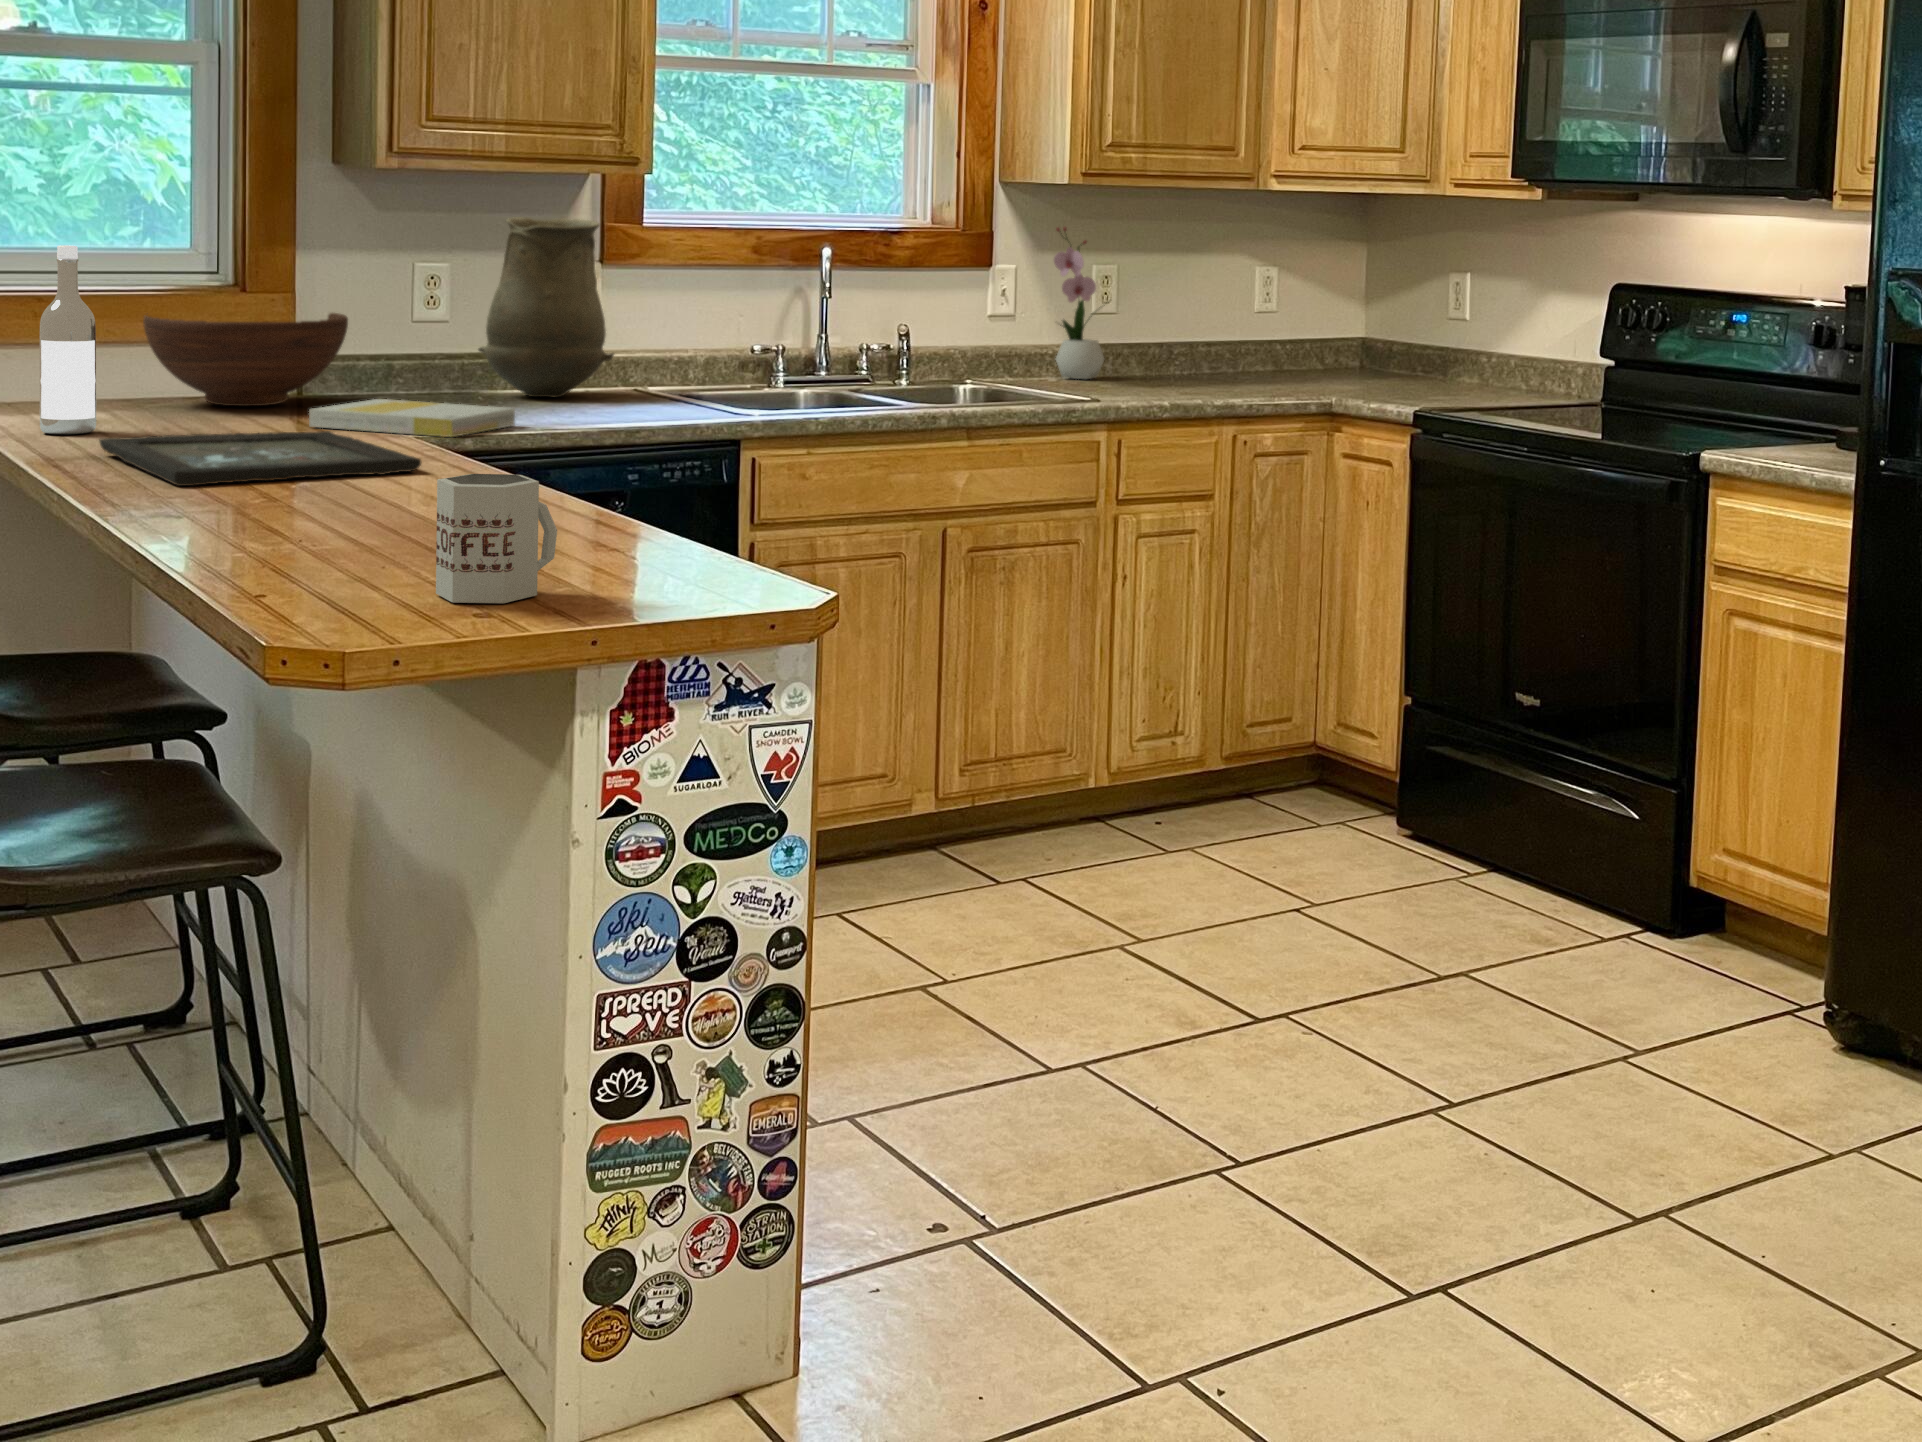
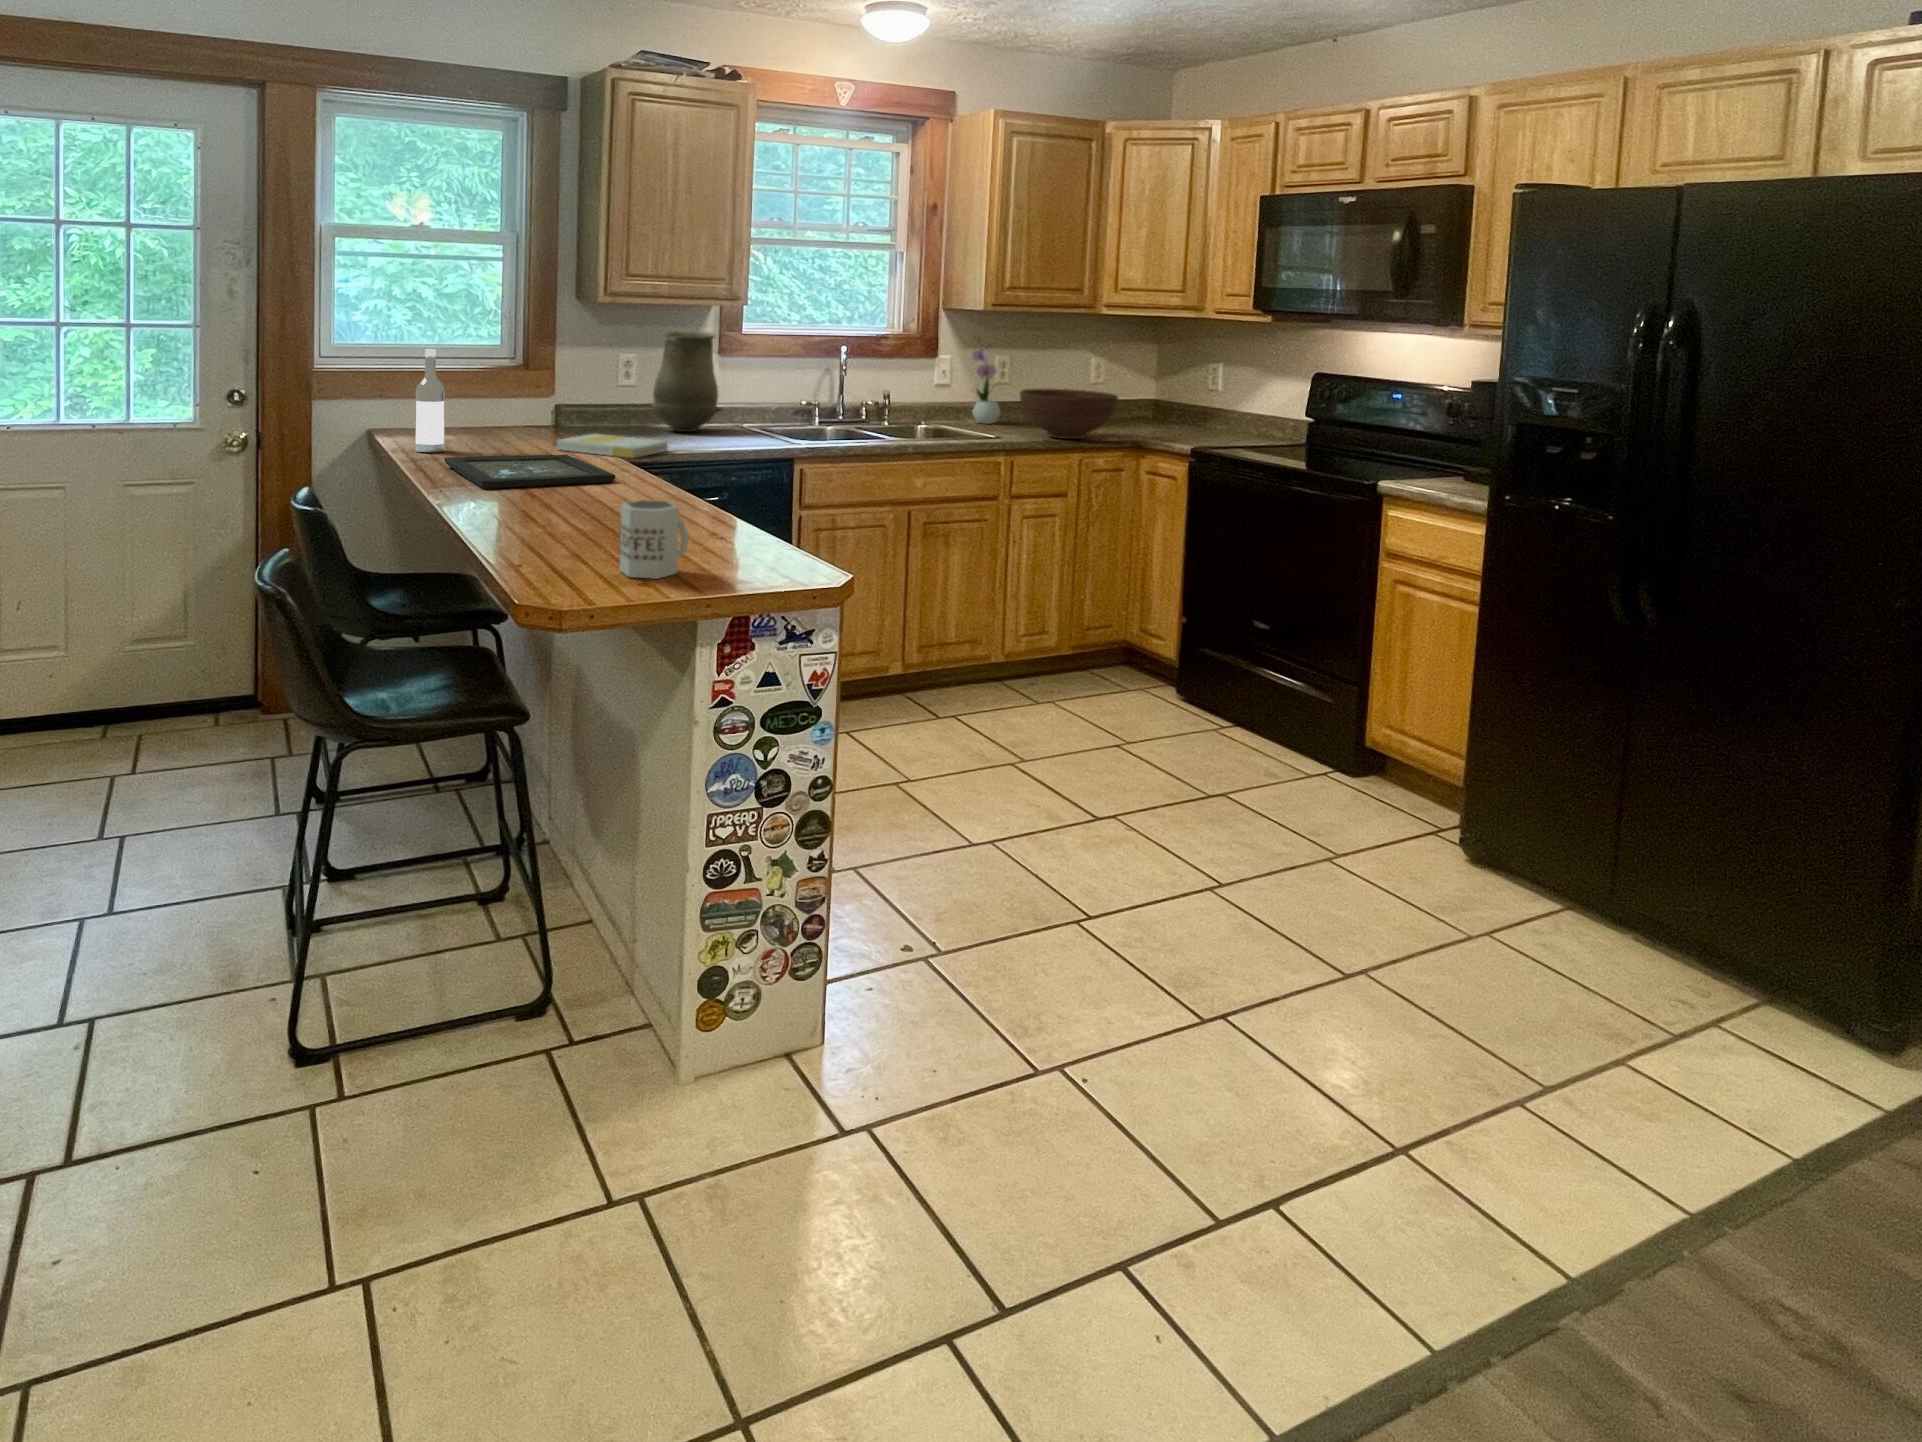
fruit bowl: present [143,313,348,406] -> present [1020,389,1118,439]

